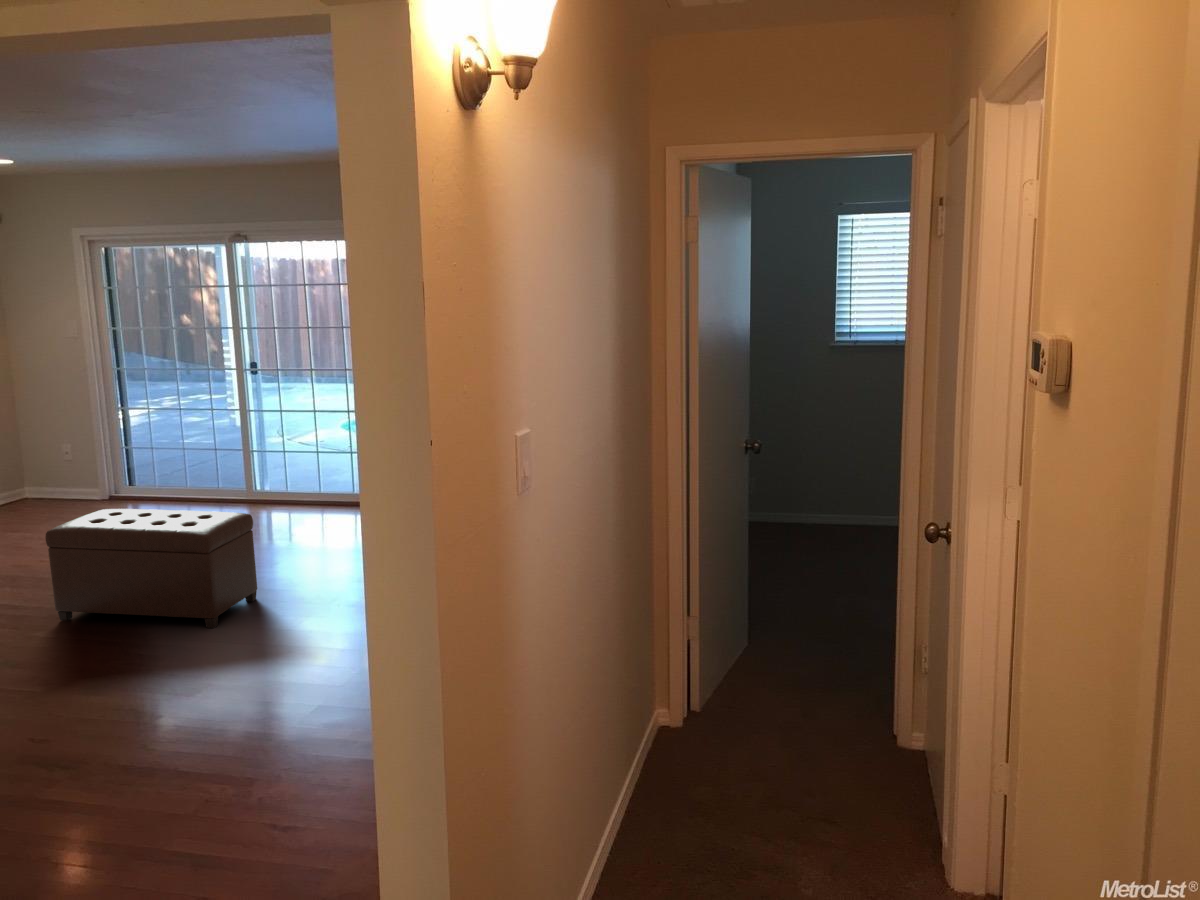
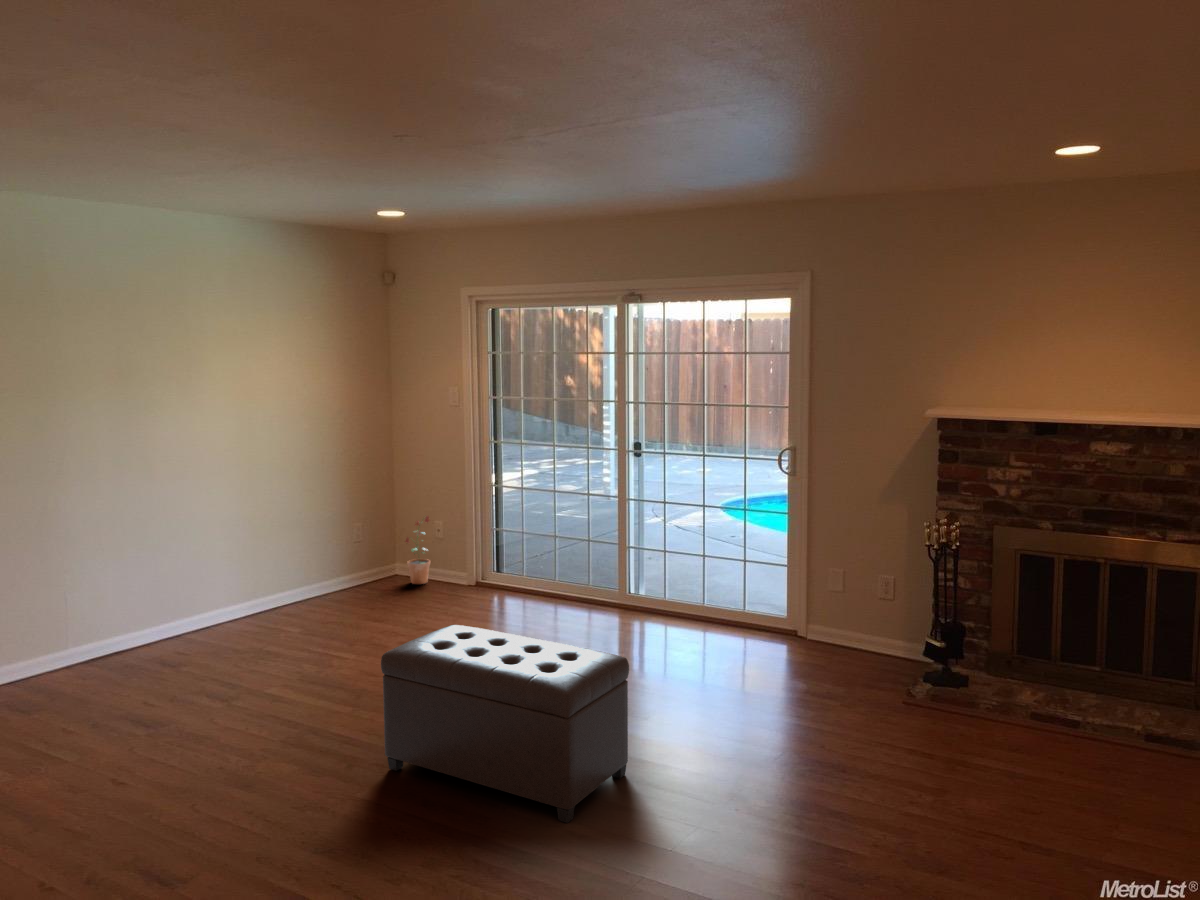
potted plant: none [31,440,60,504] -> present [405,516,430,584]

